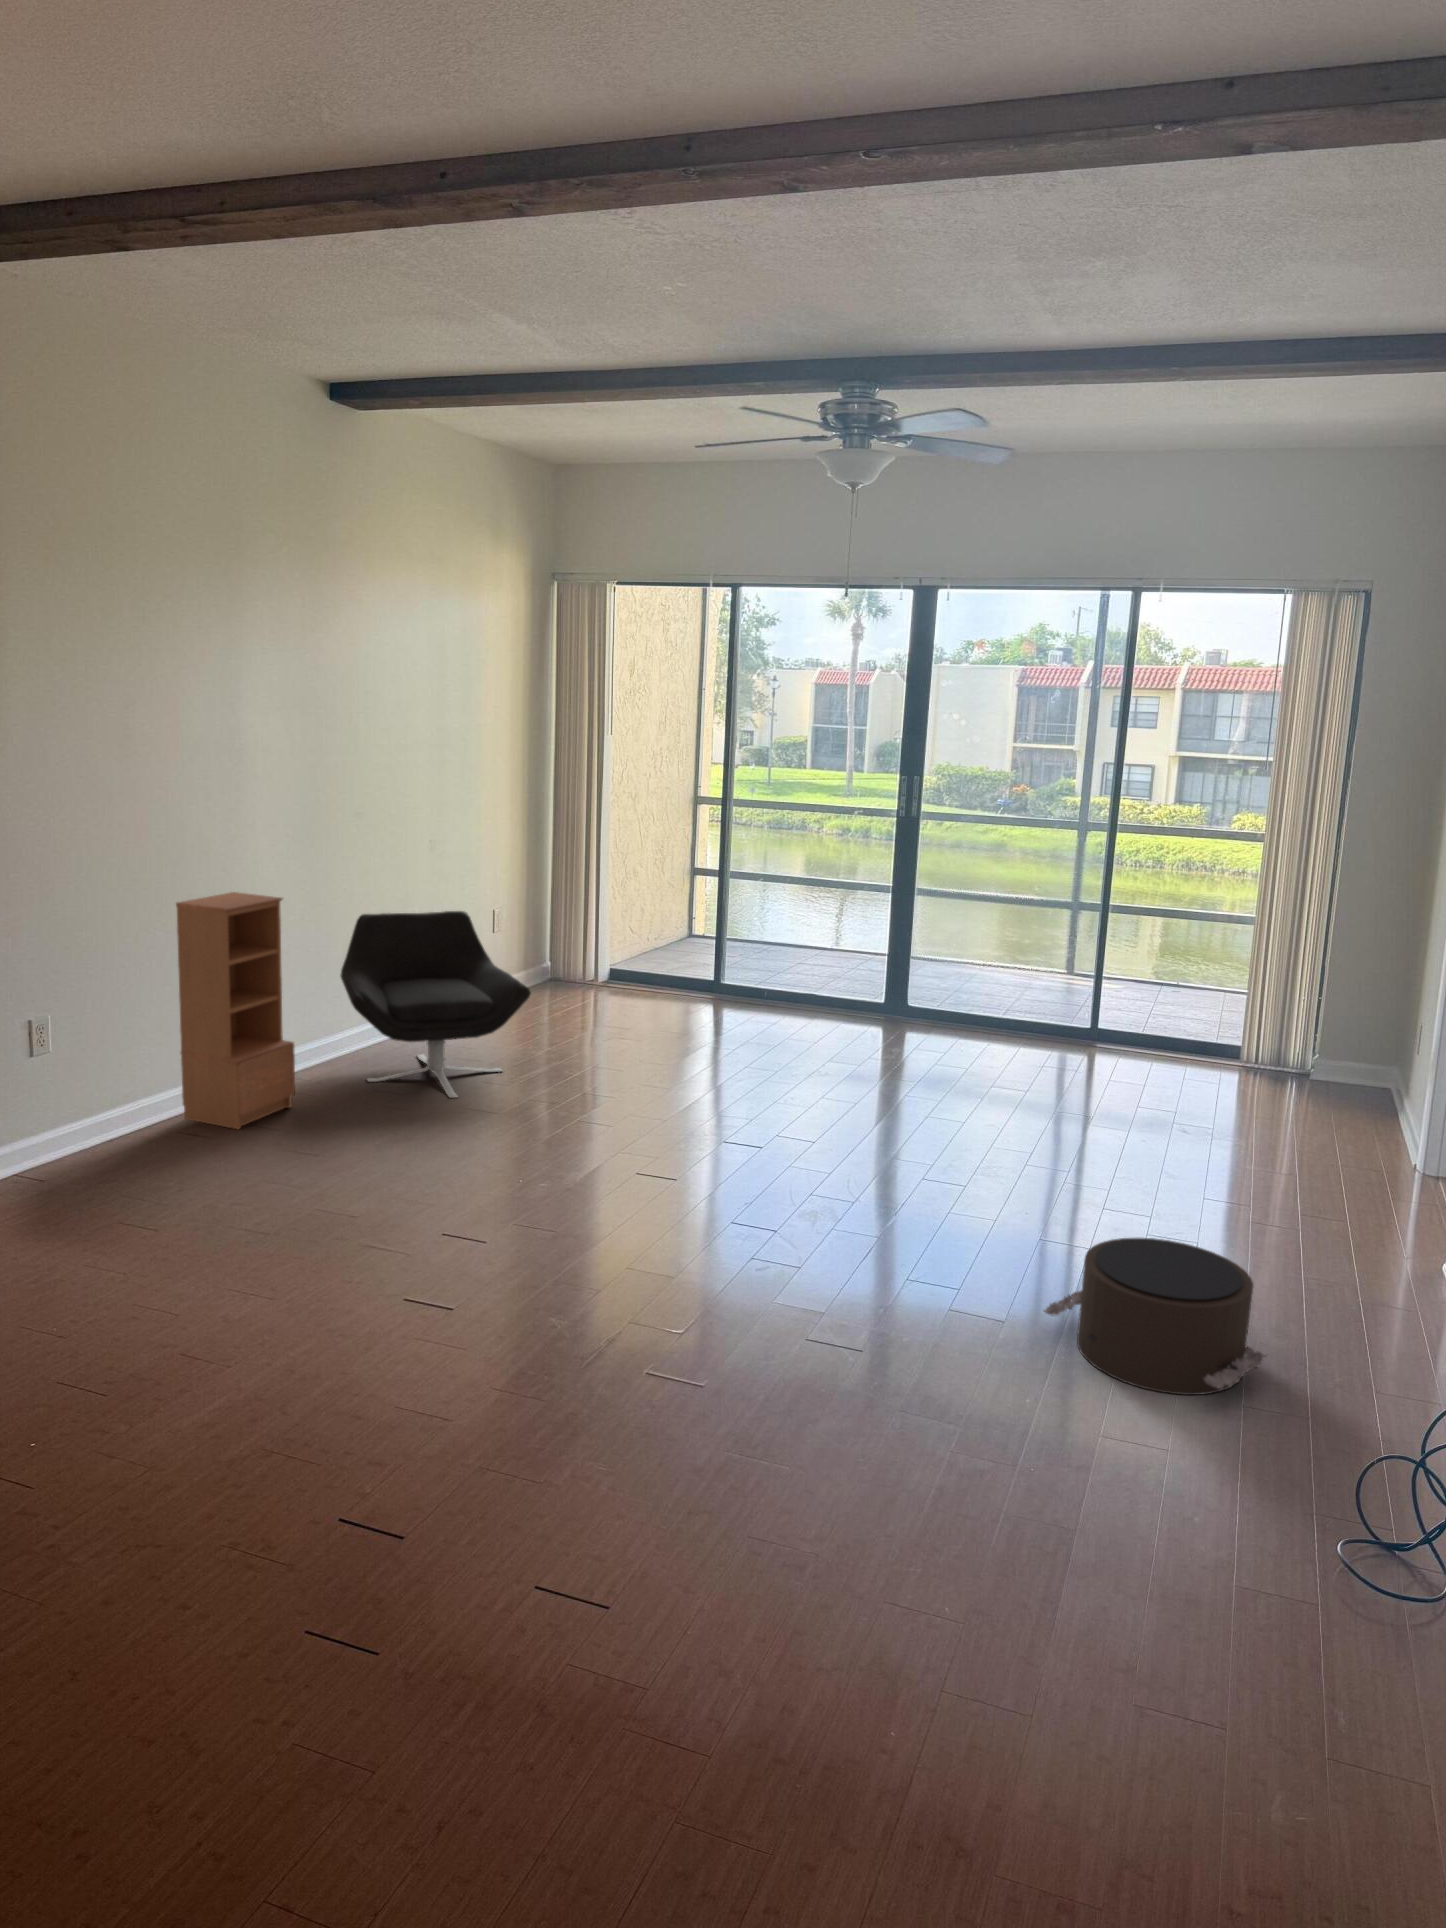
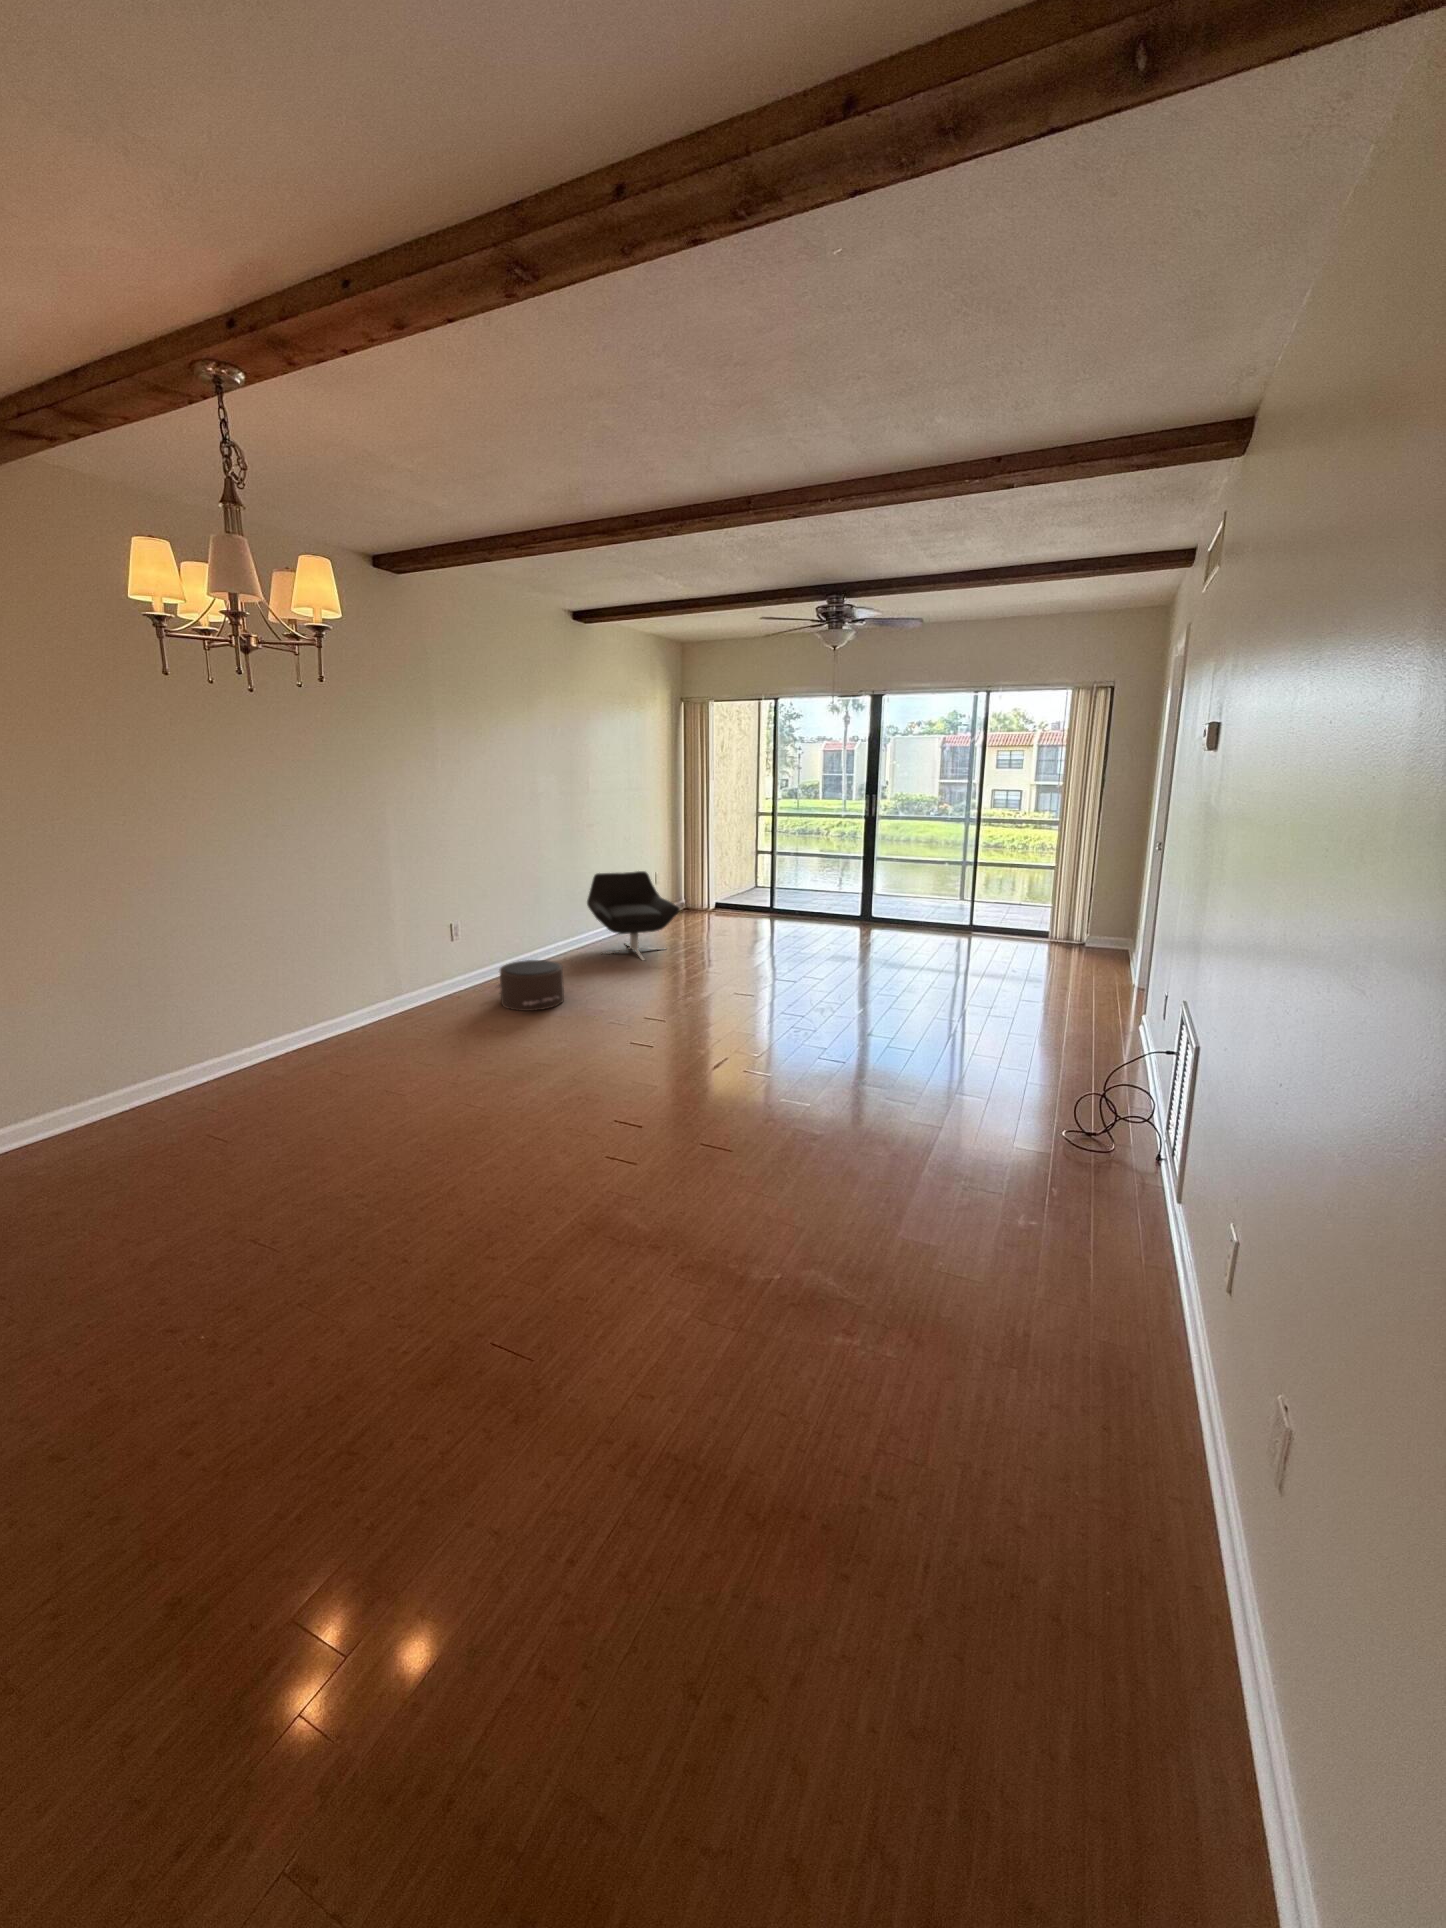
bookcase: present [176,892,295,1129] -> none [513,862,569,974]
pouf: present [1044,1238,1267,1395] -> present [496,960,564,1011]

